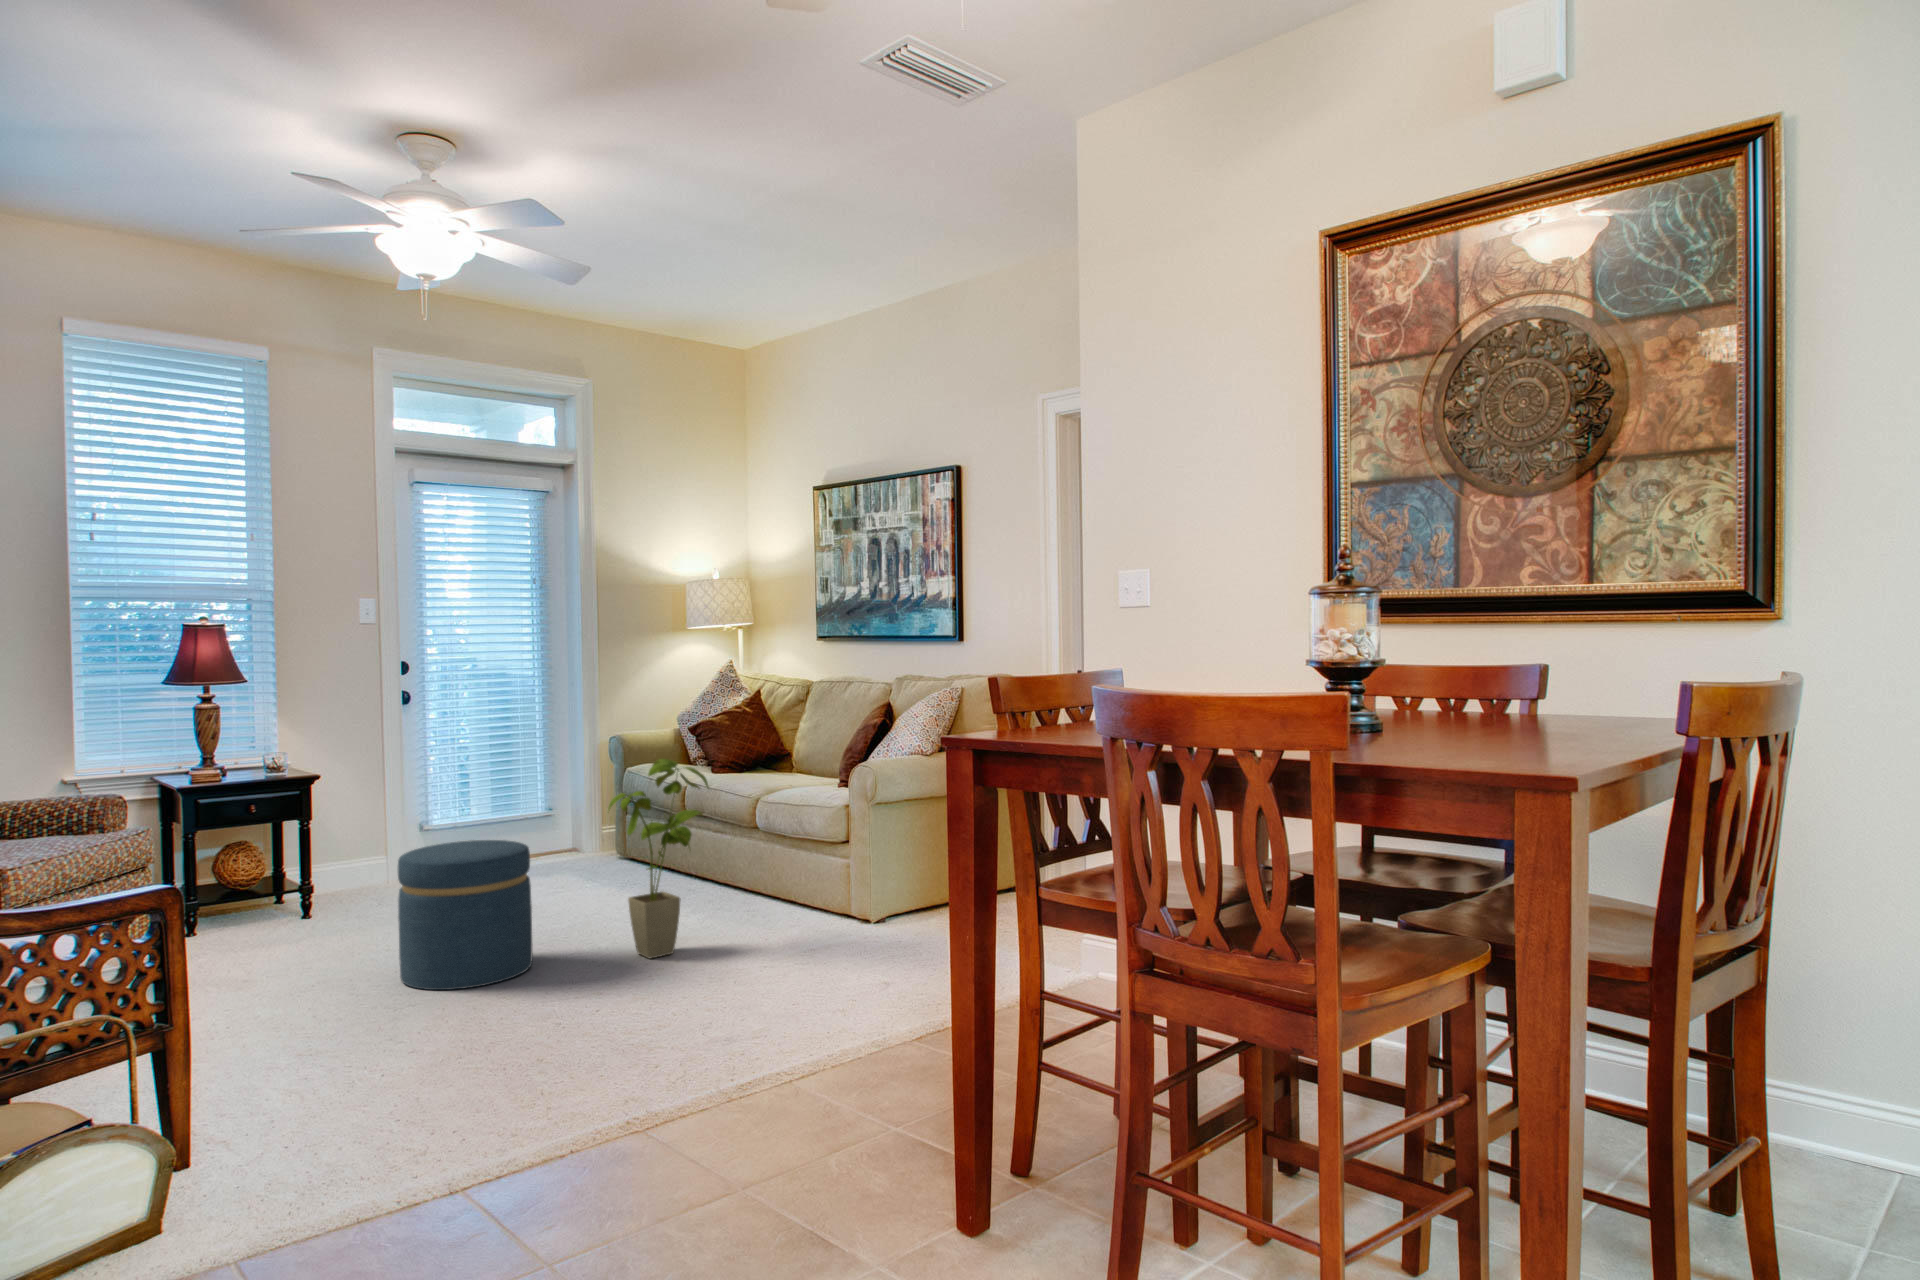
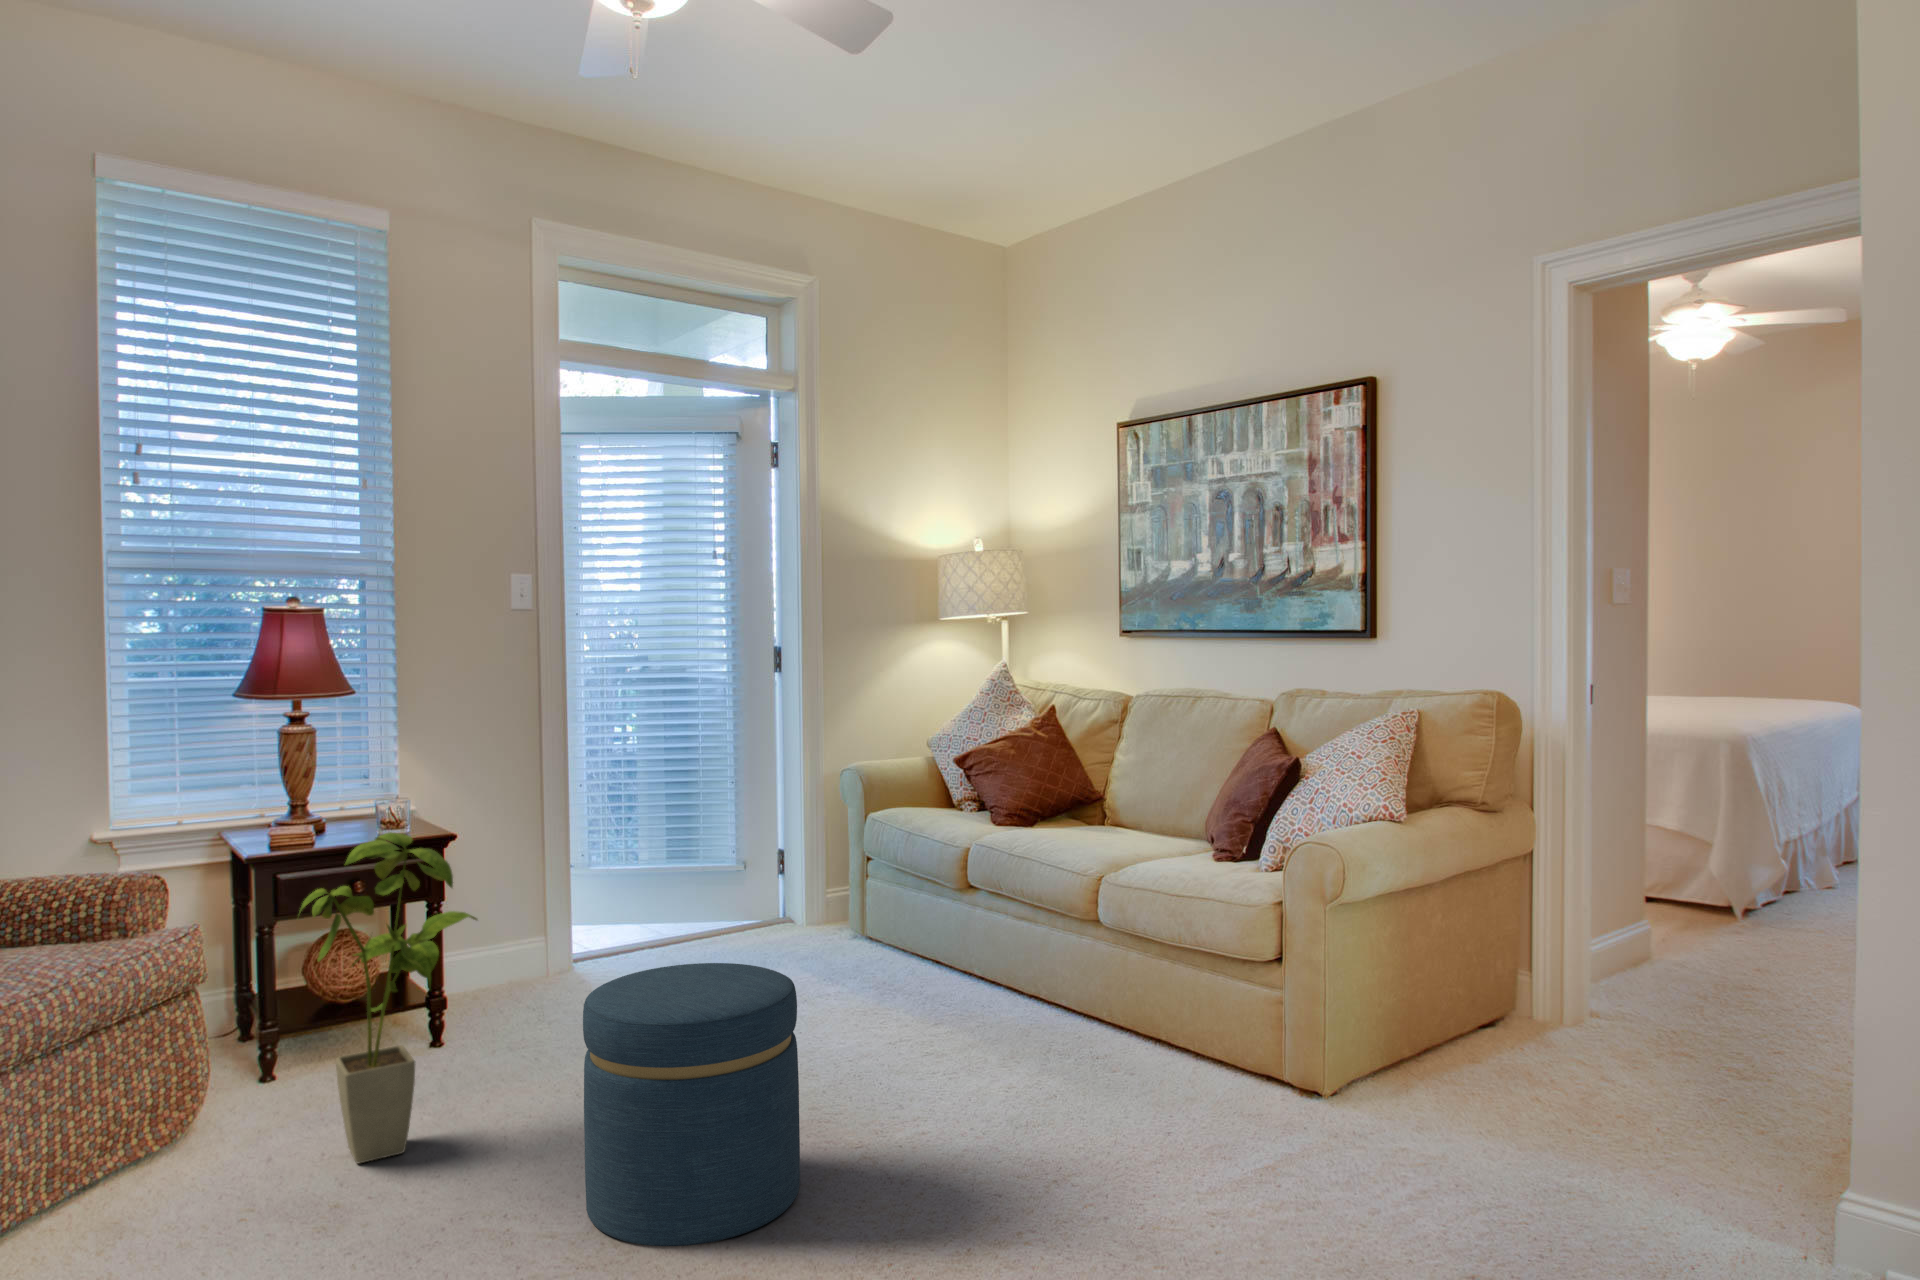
house plant: present [608,759,708,959] -> present [300,832,477,1164]

